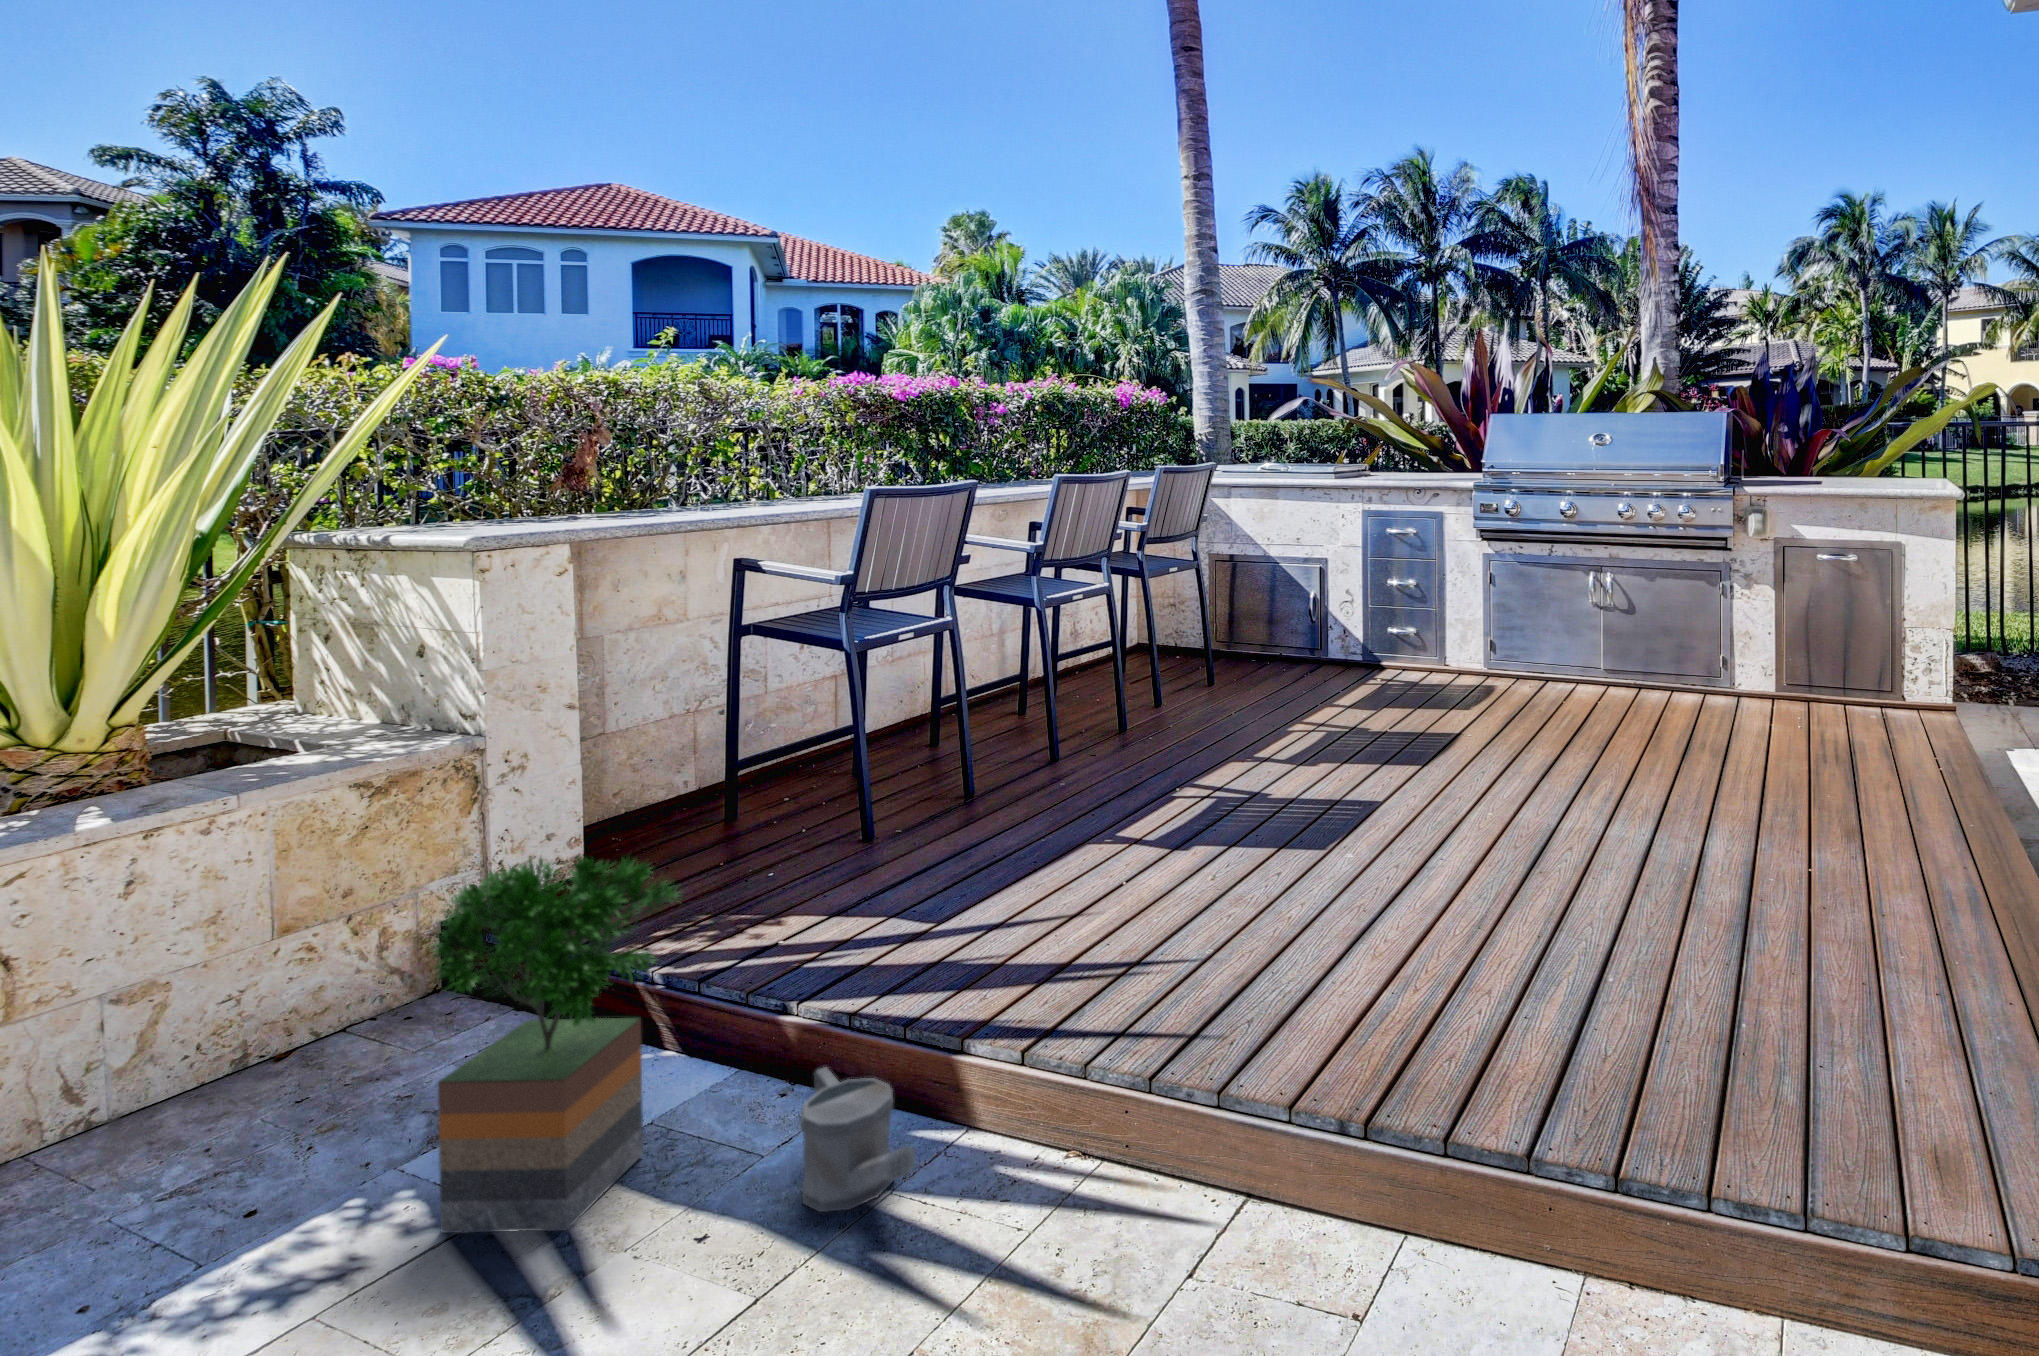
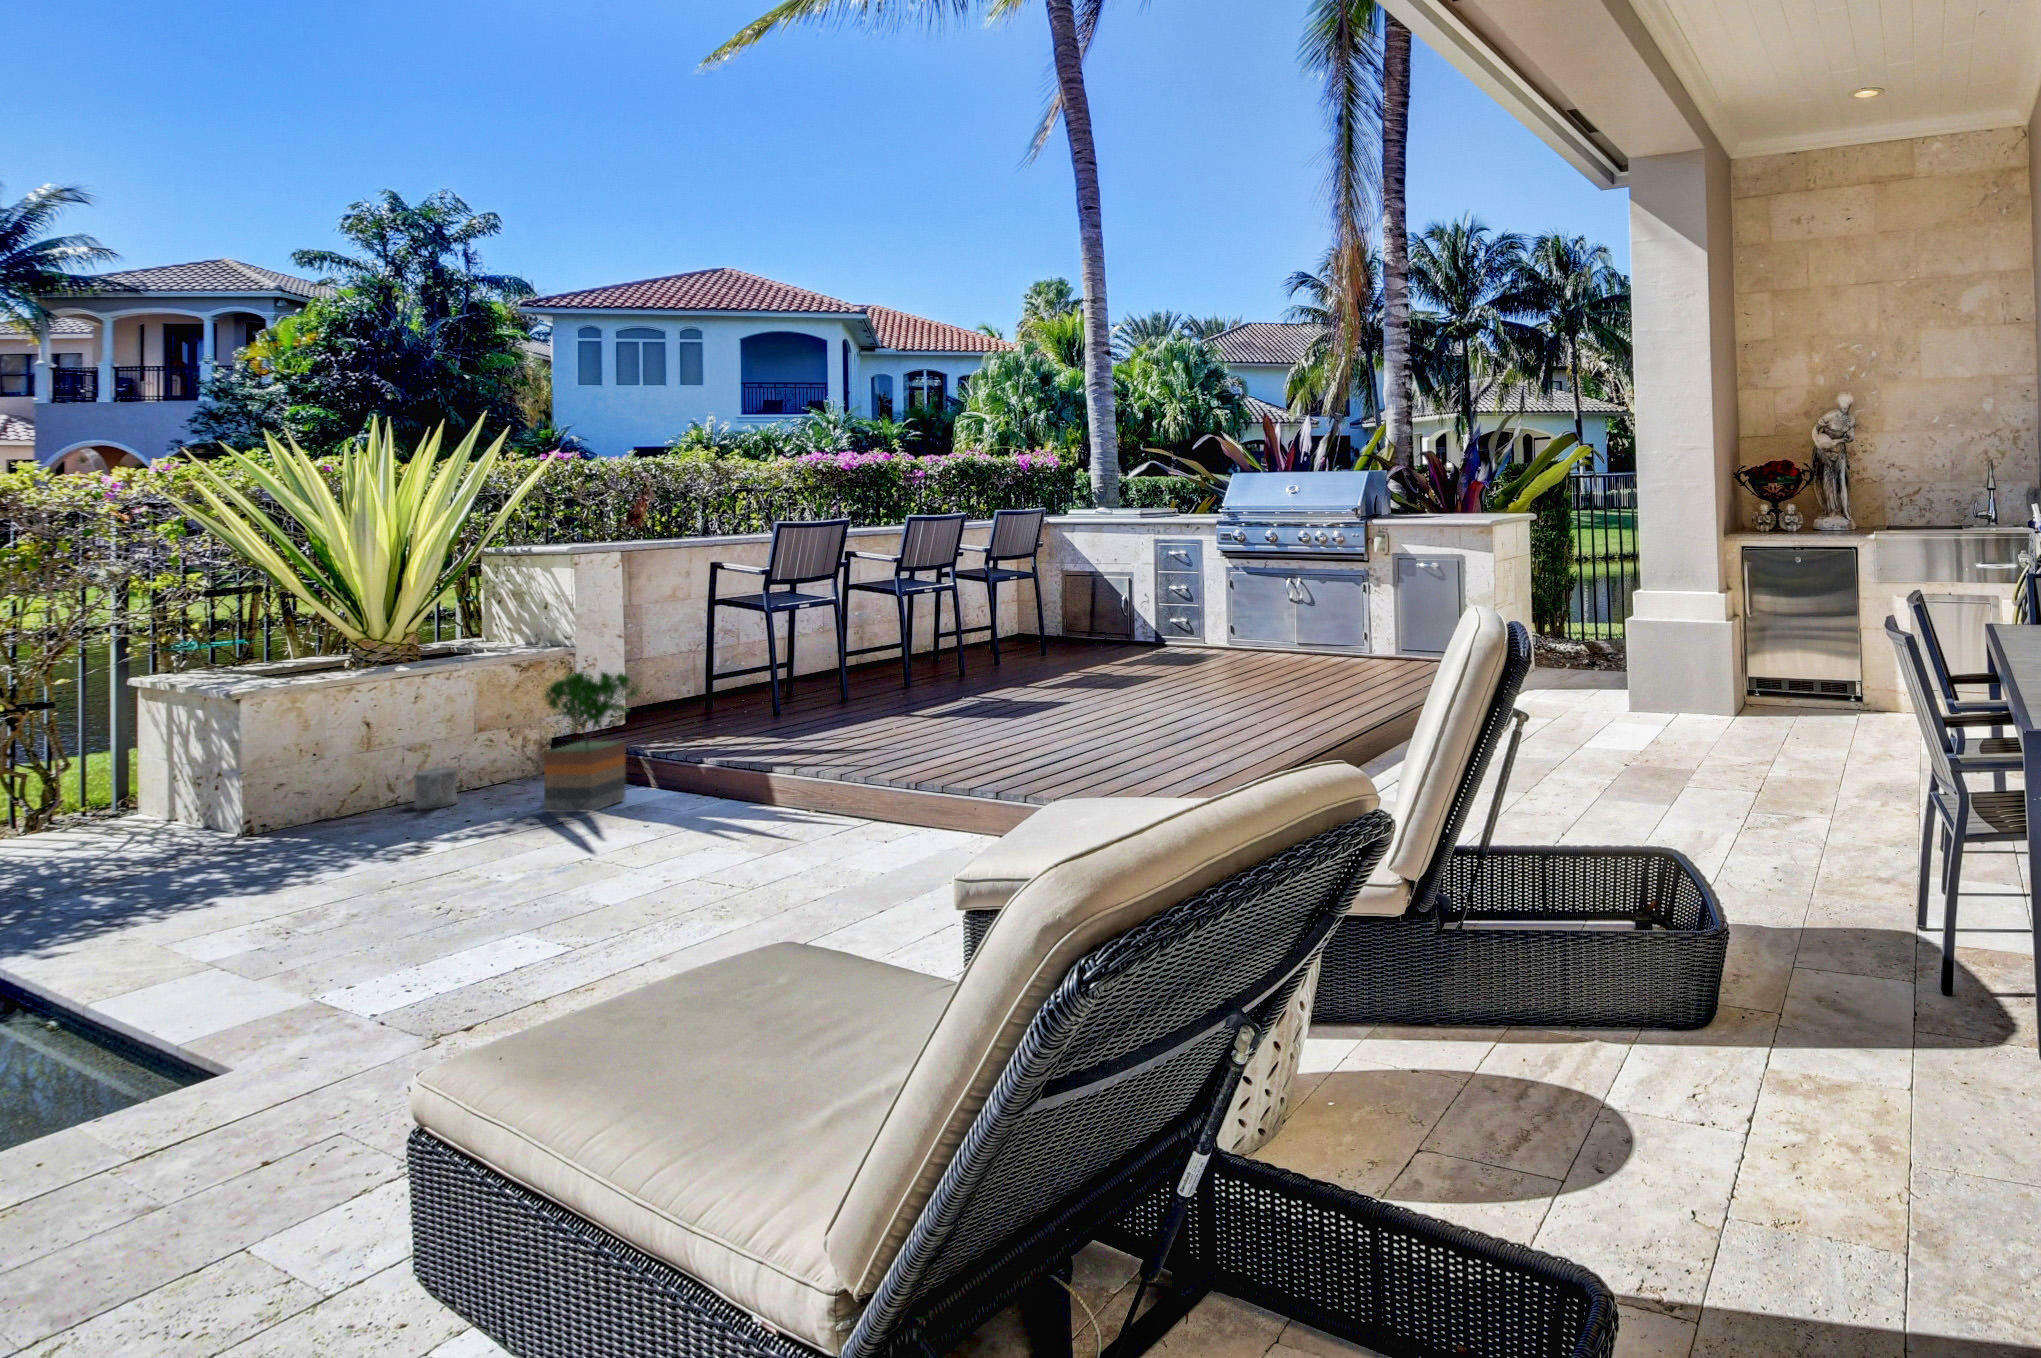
watering can: present [801,1067,915,1212] -> present [414,766,458,809]

